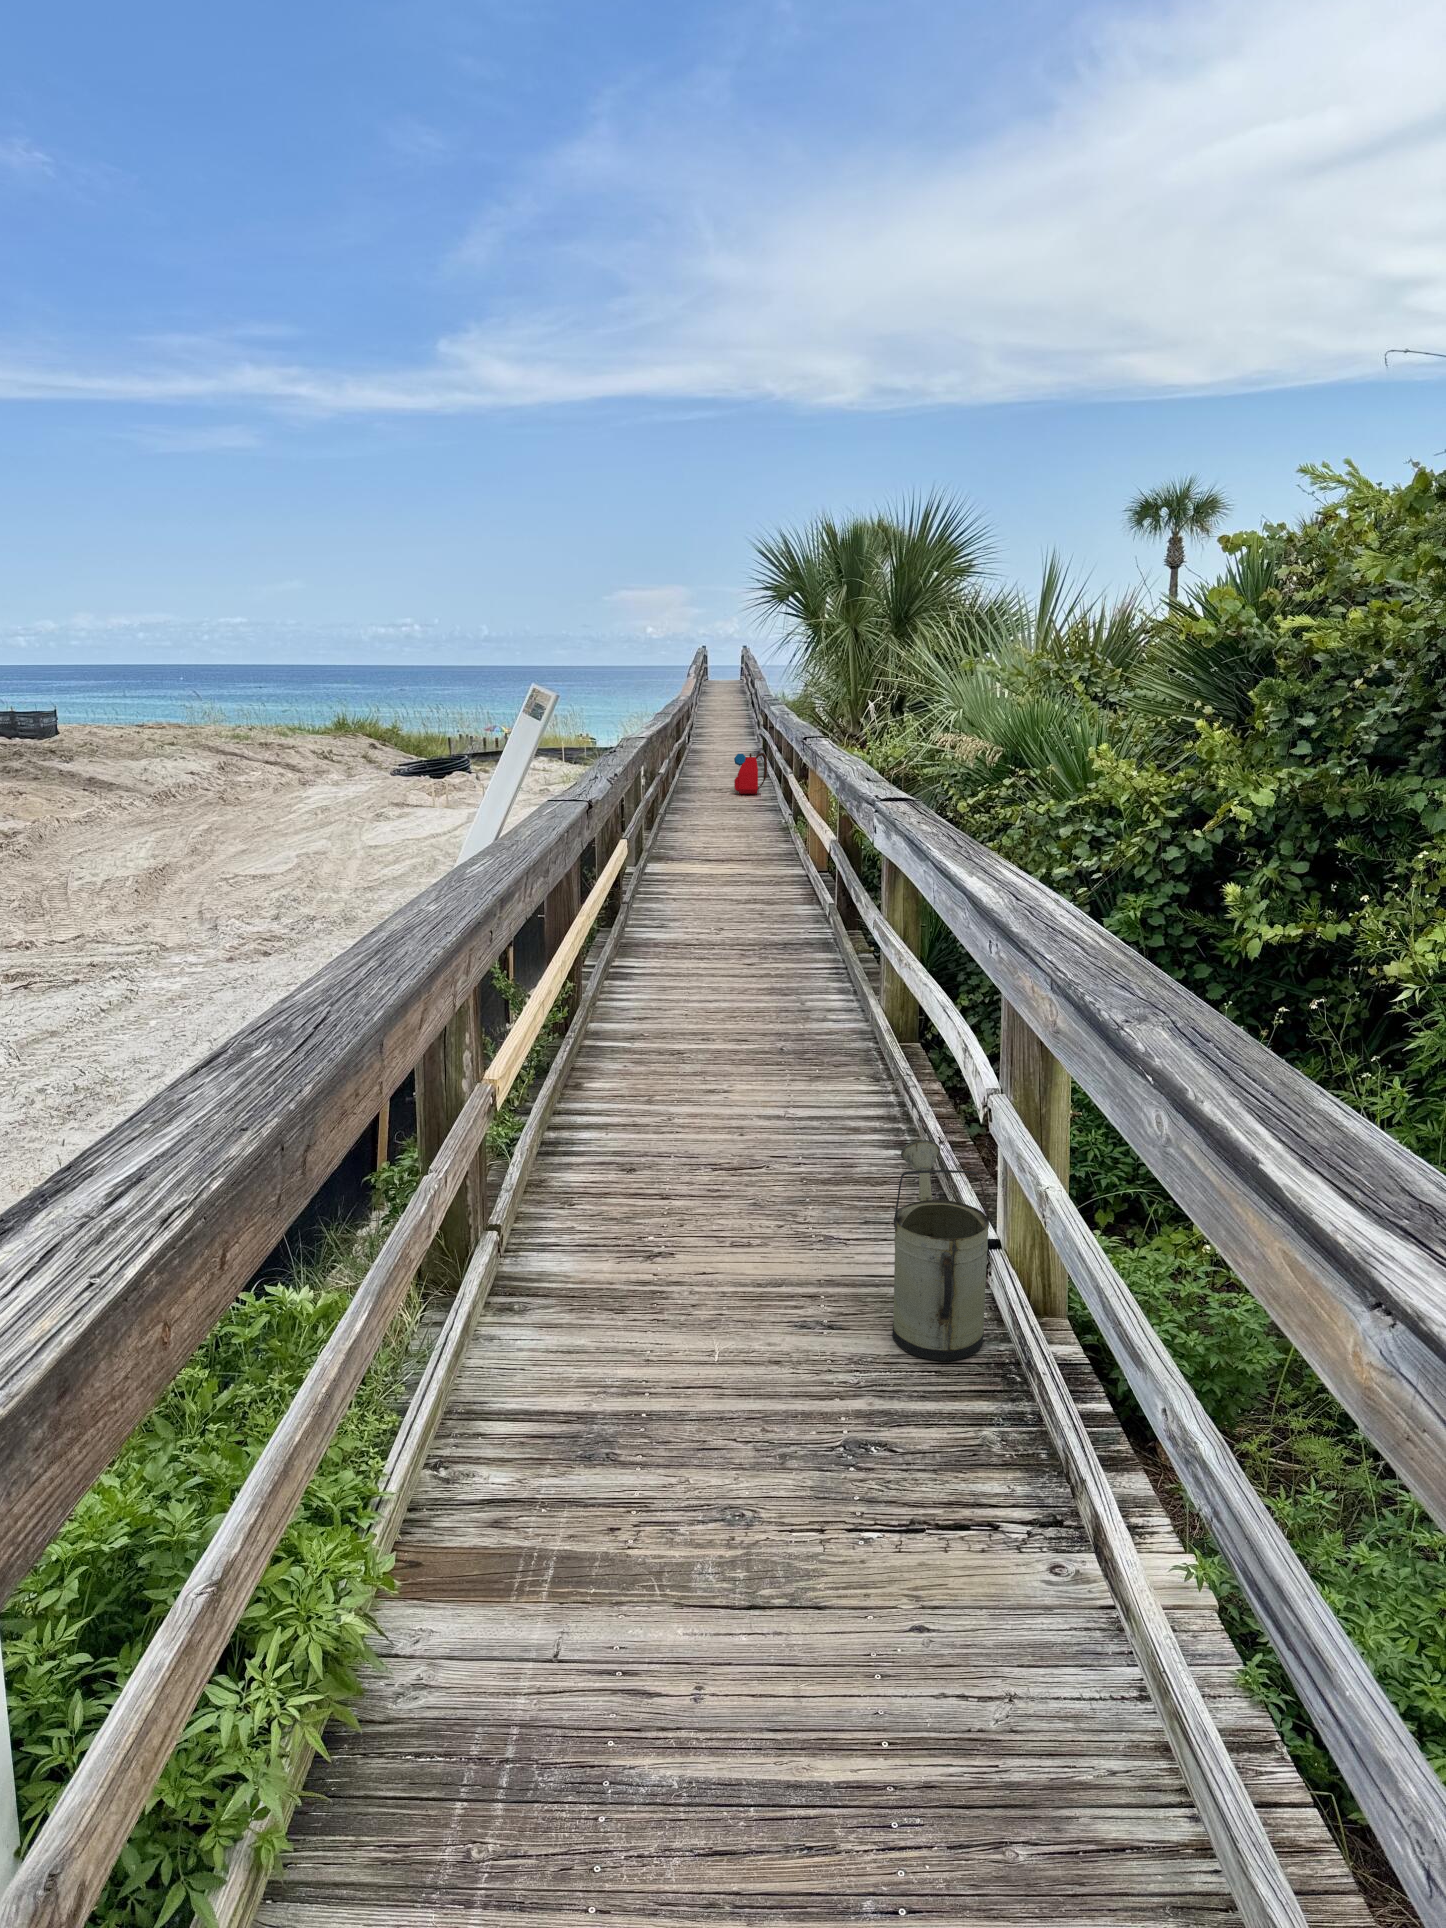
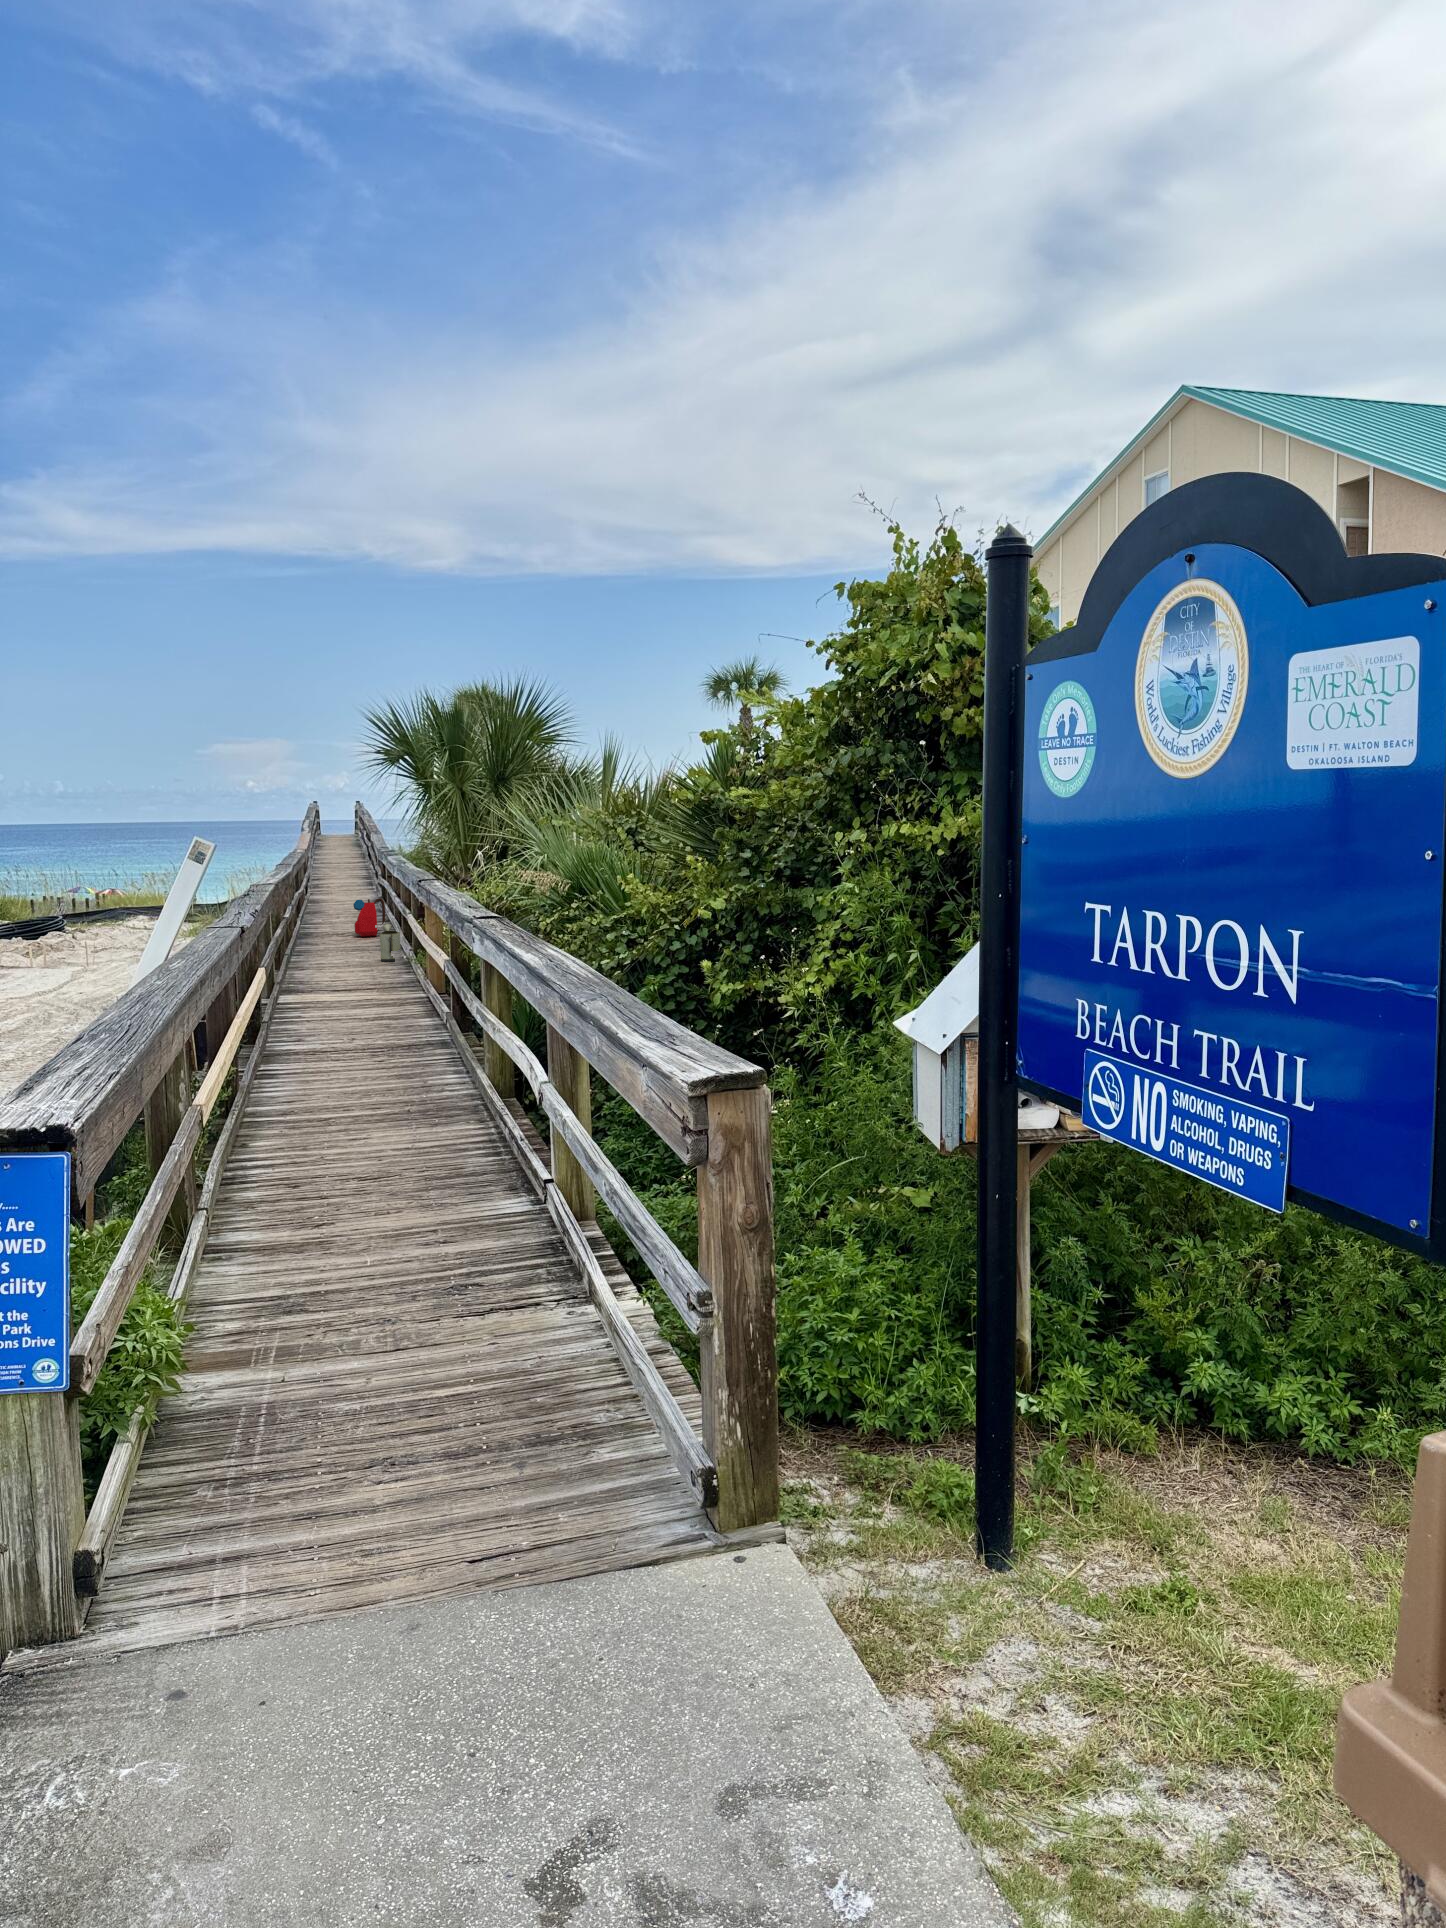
watering can: present [892,1140,989,1361] -> present [379,924,401,962]

